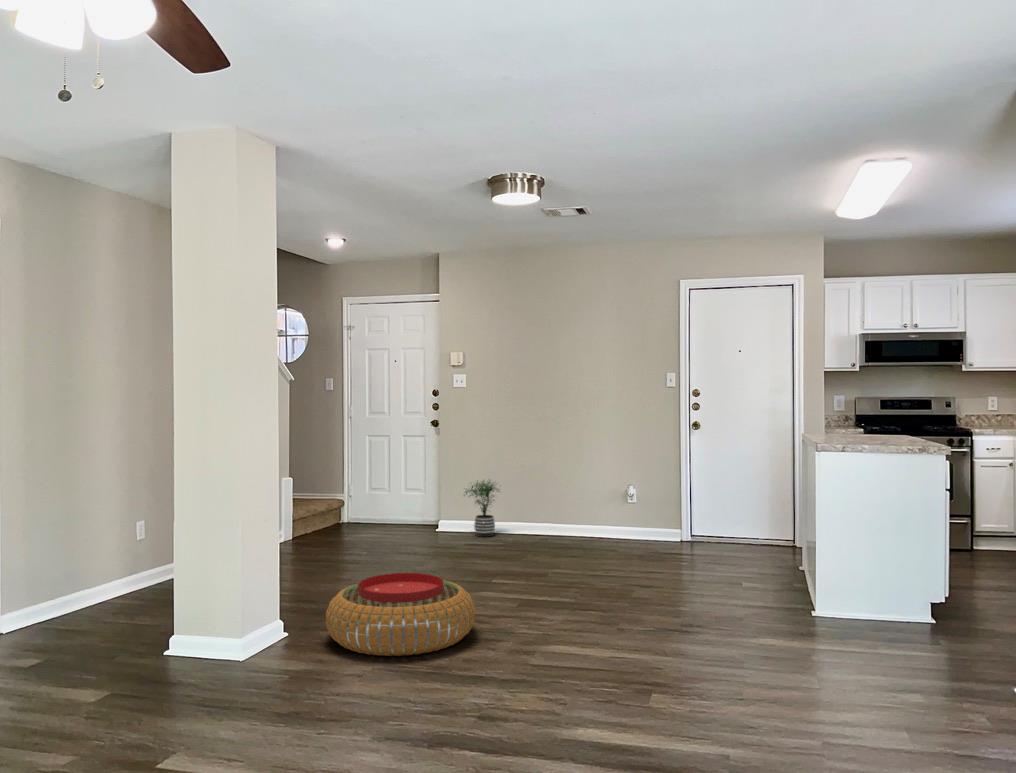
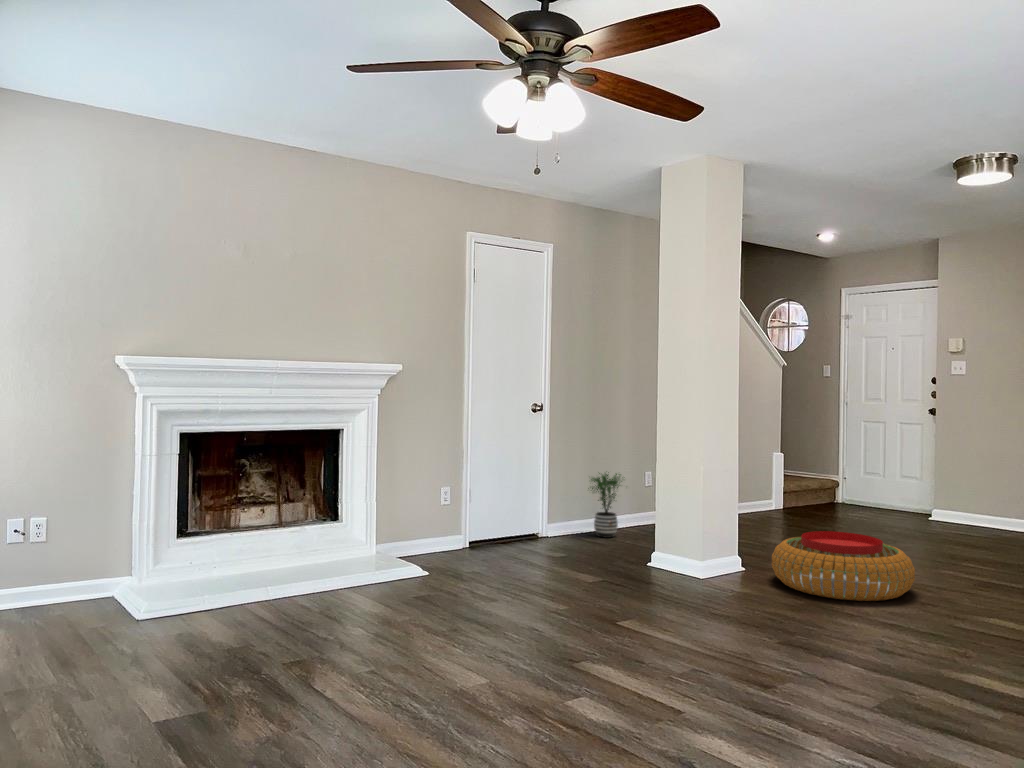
potted plant: present [464,480,499,537] -> present [588,472,622,538]

